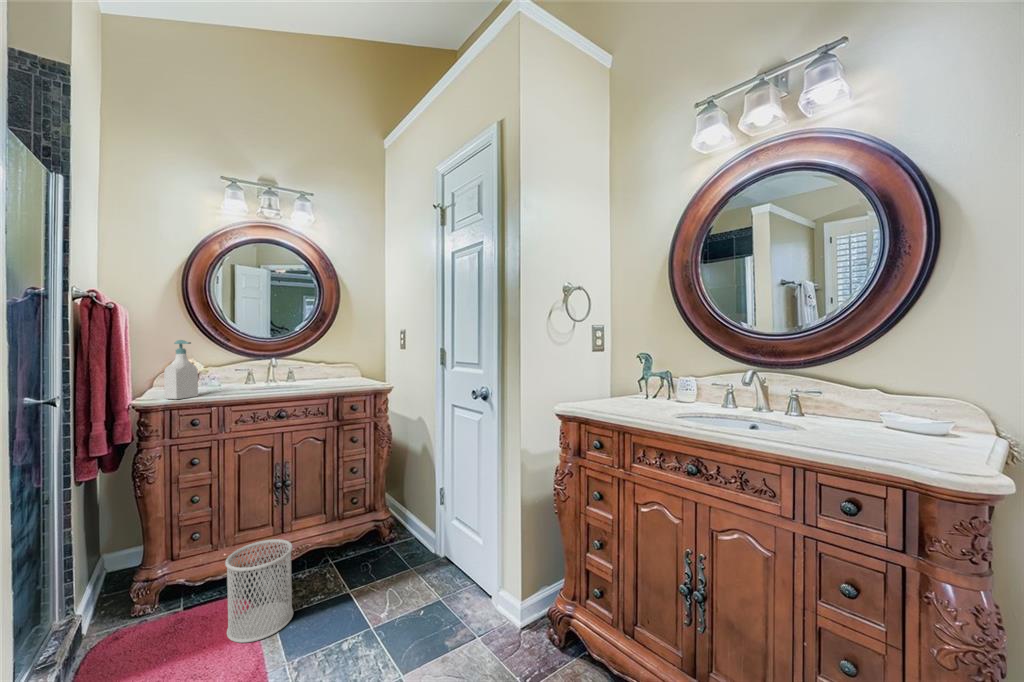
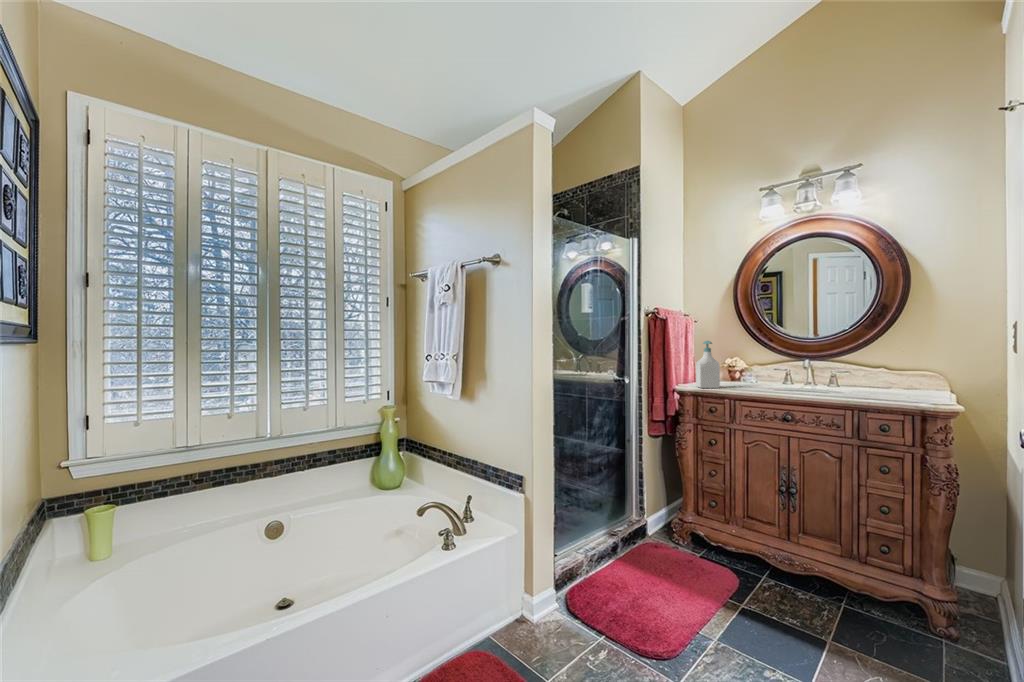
wastebasket: present [225,539,293,643] -> none [702,526,762,617]

